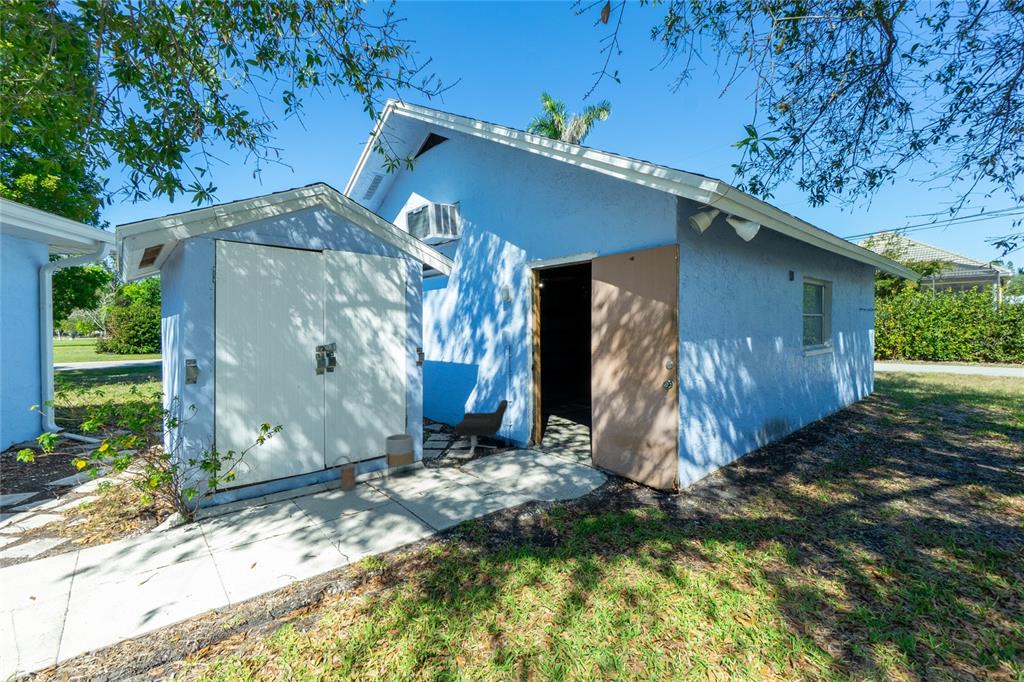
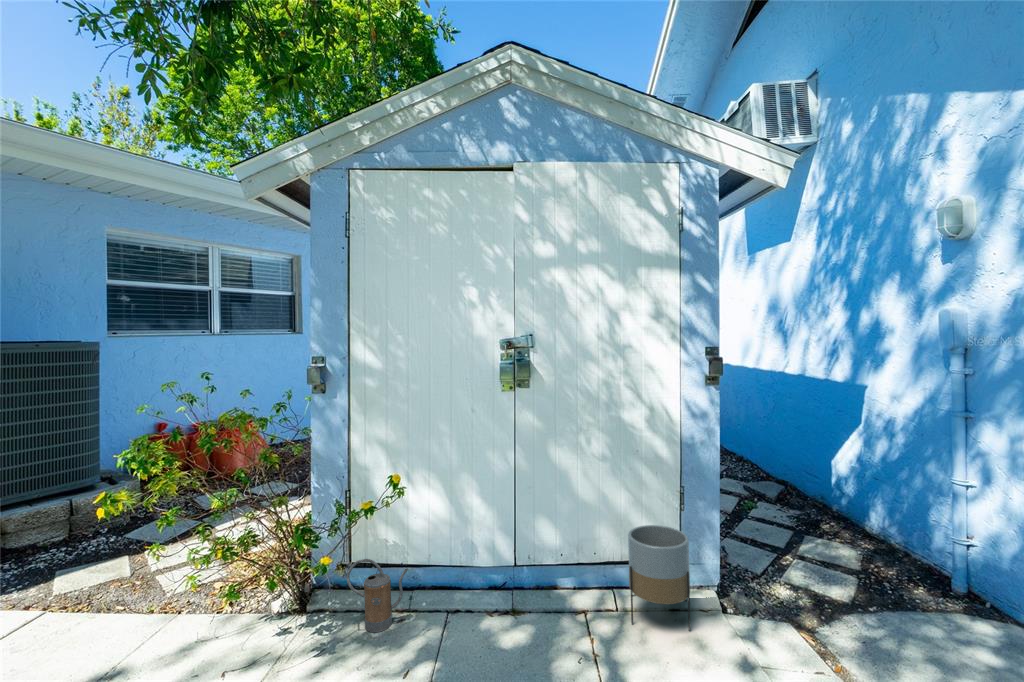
lounge chair: present [451,400,508,454] -> none [791,480,957,601]
watering can: present [333,456,361,491] -> present [346,559,408,632]

